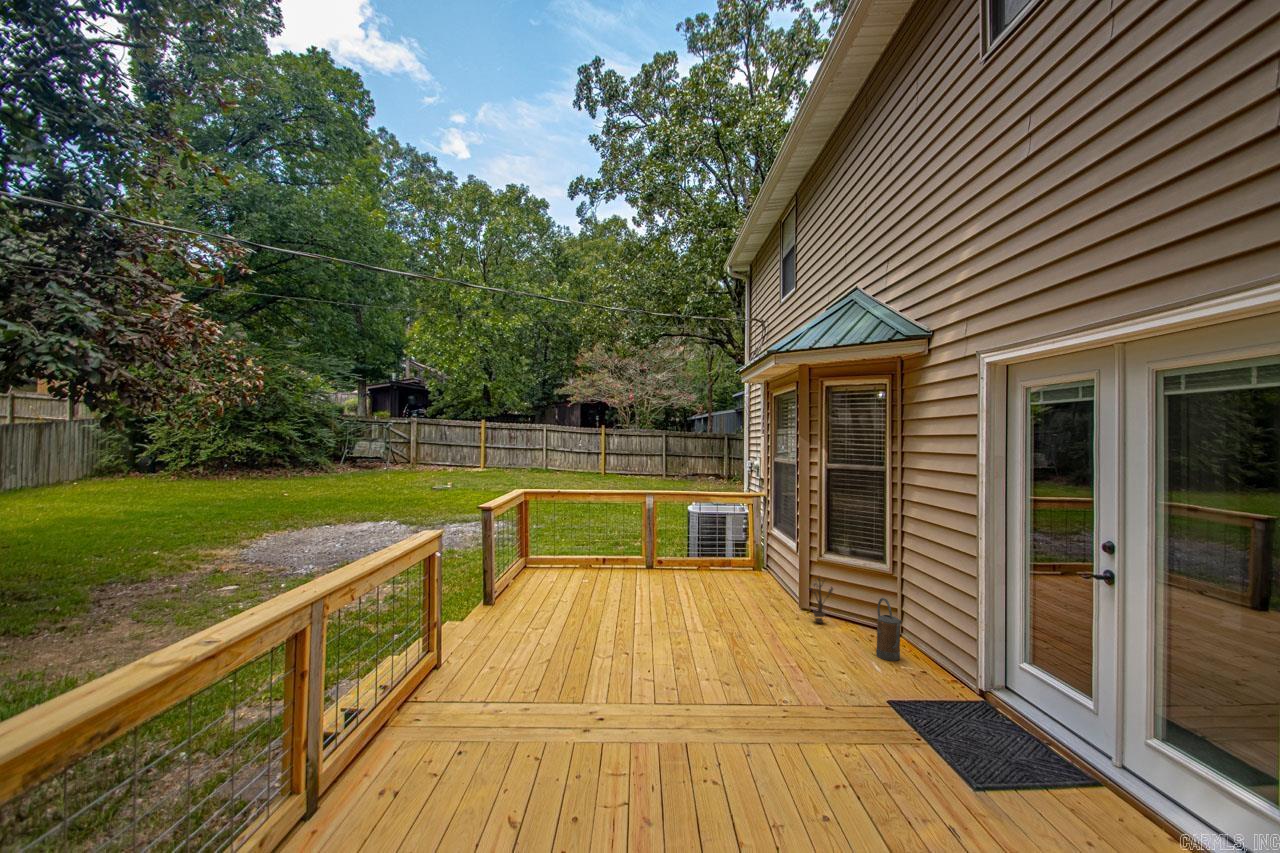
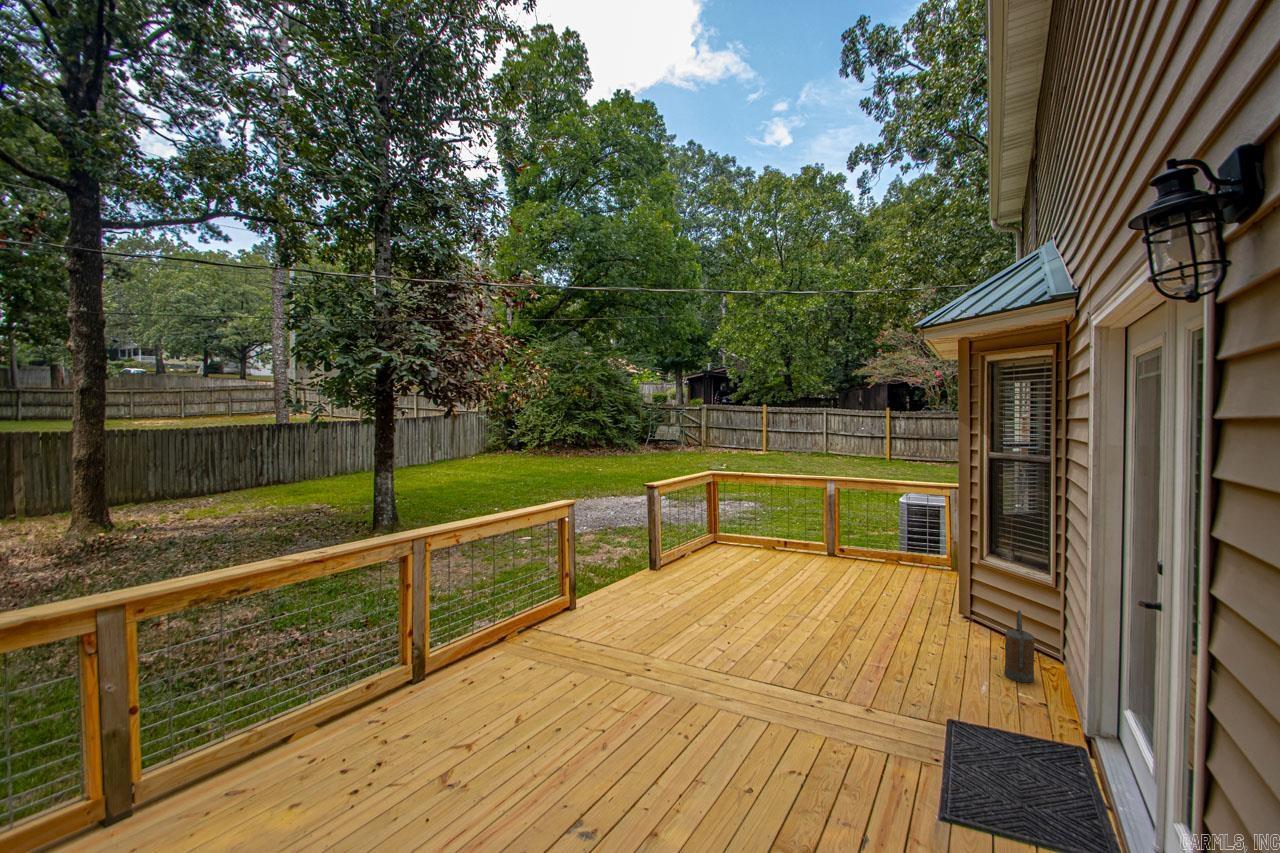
decorative plant: present [809,576,833,623] -> none [960,578,988,632]

